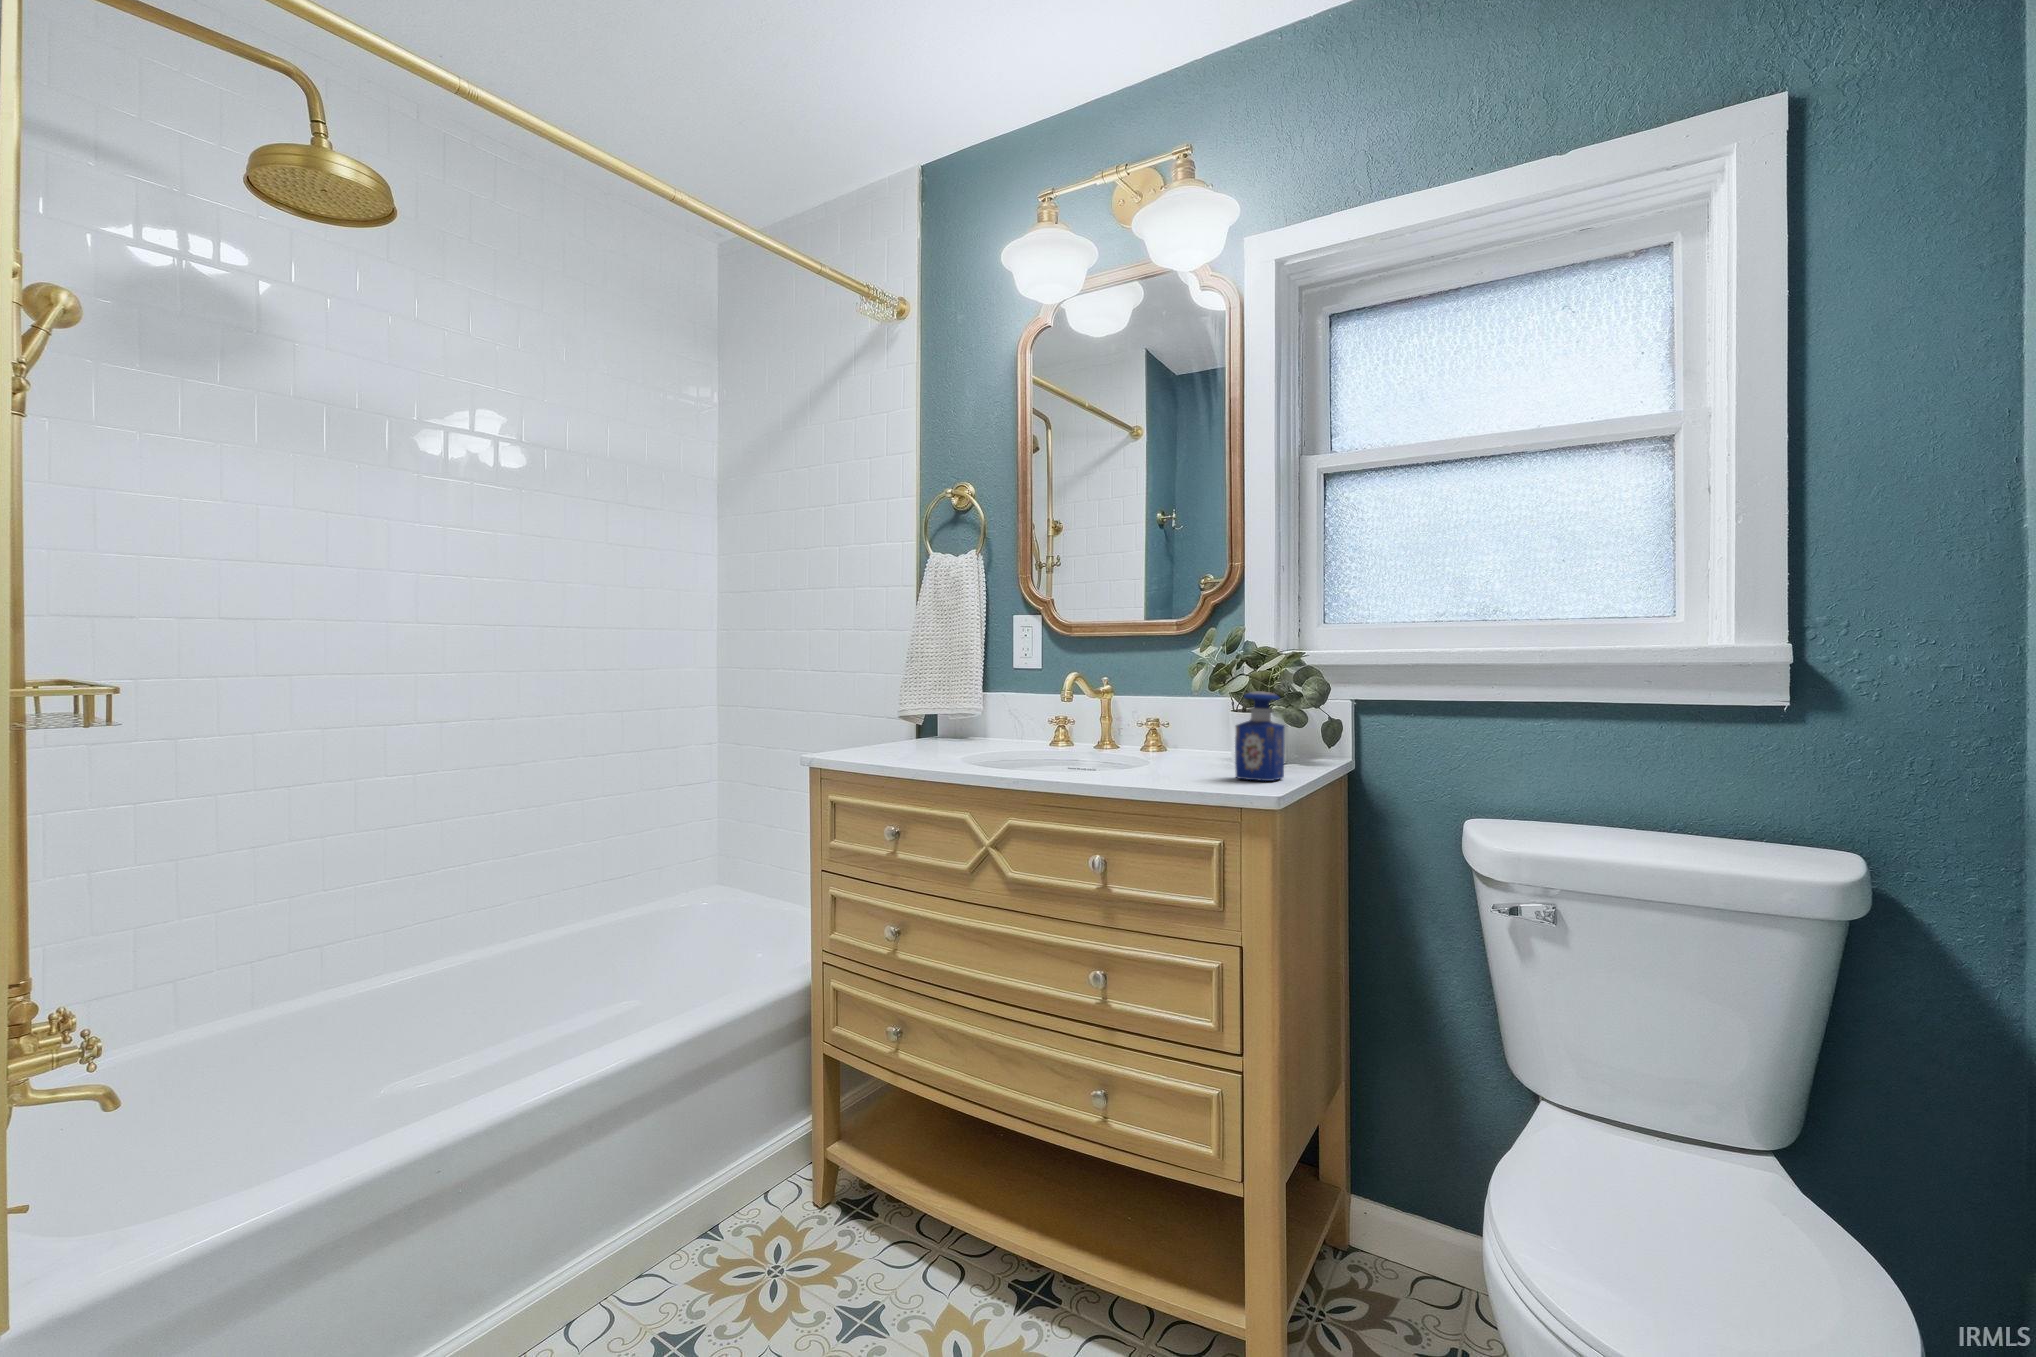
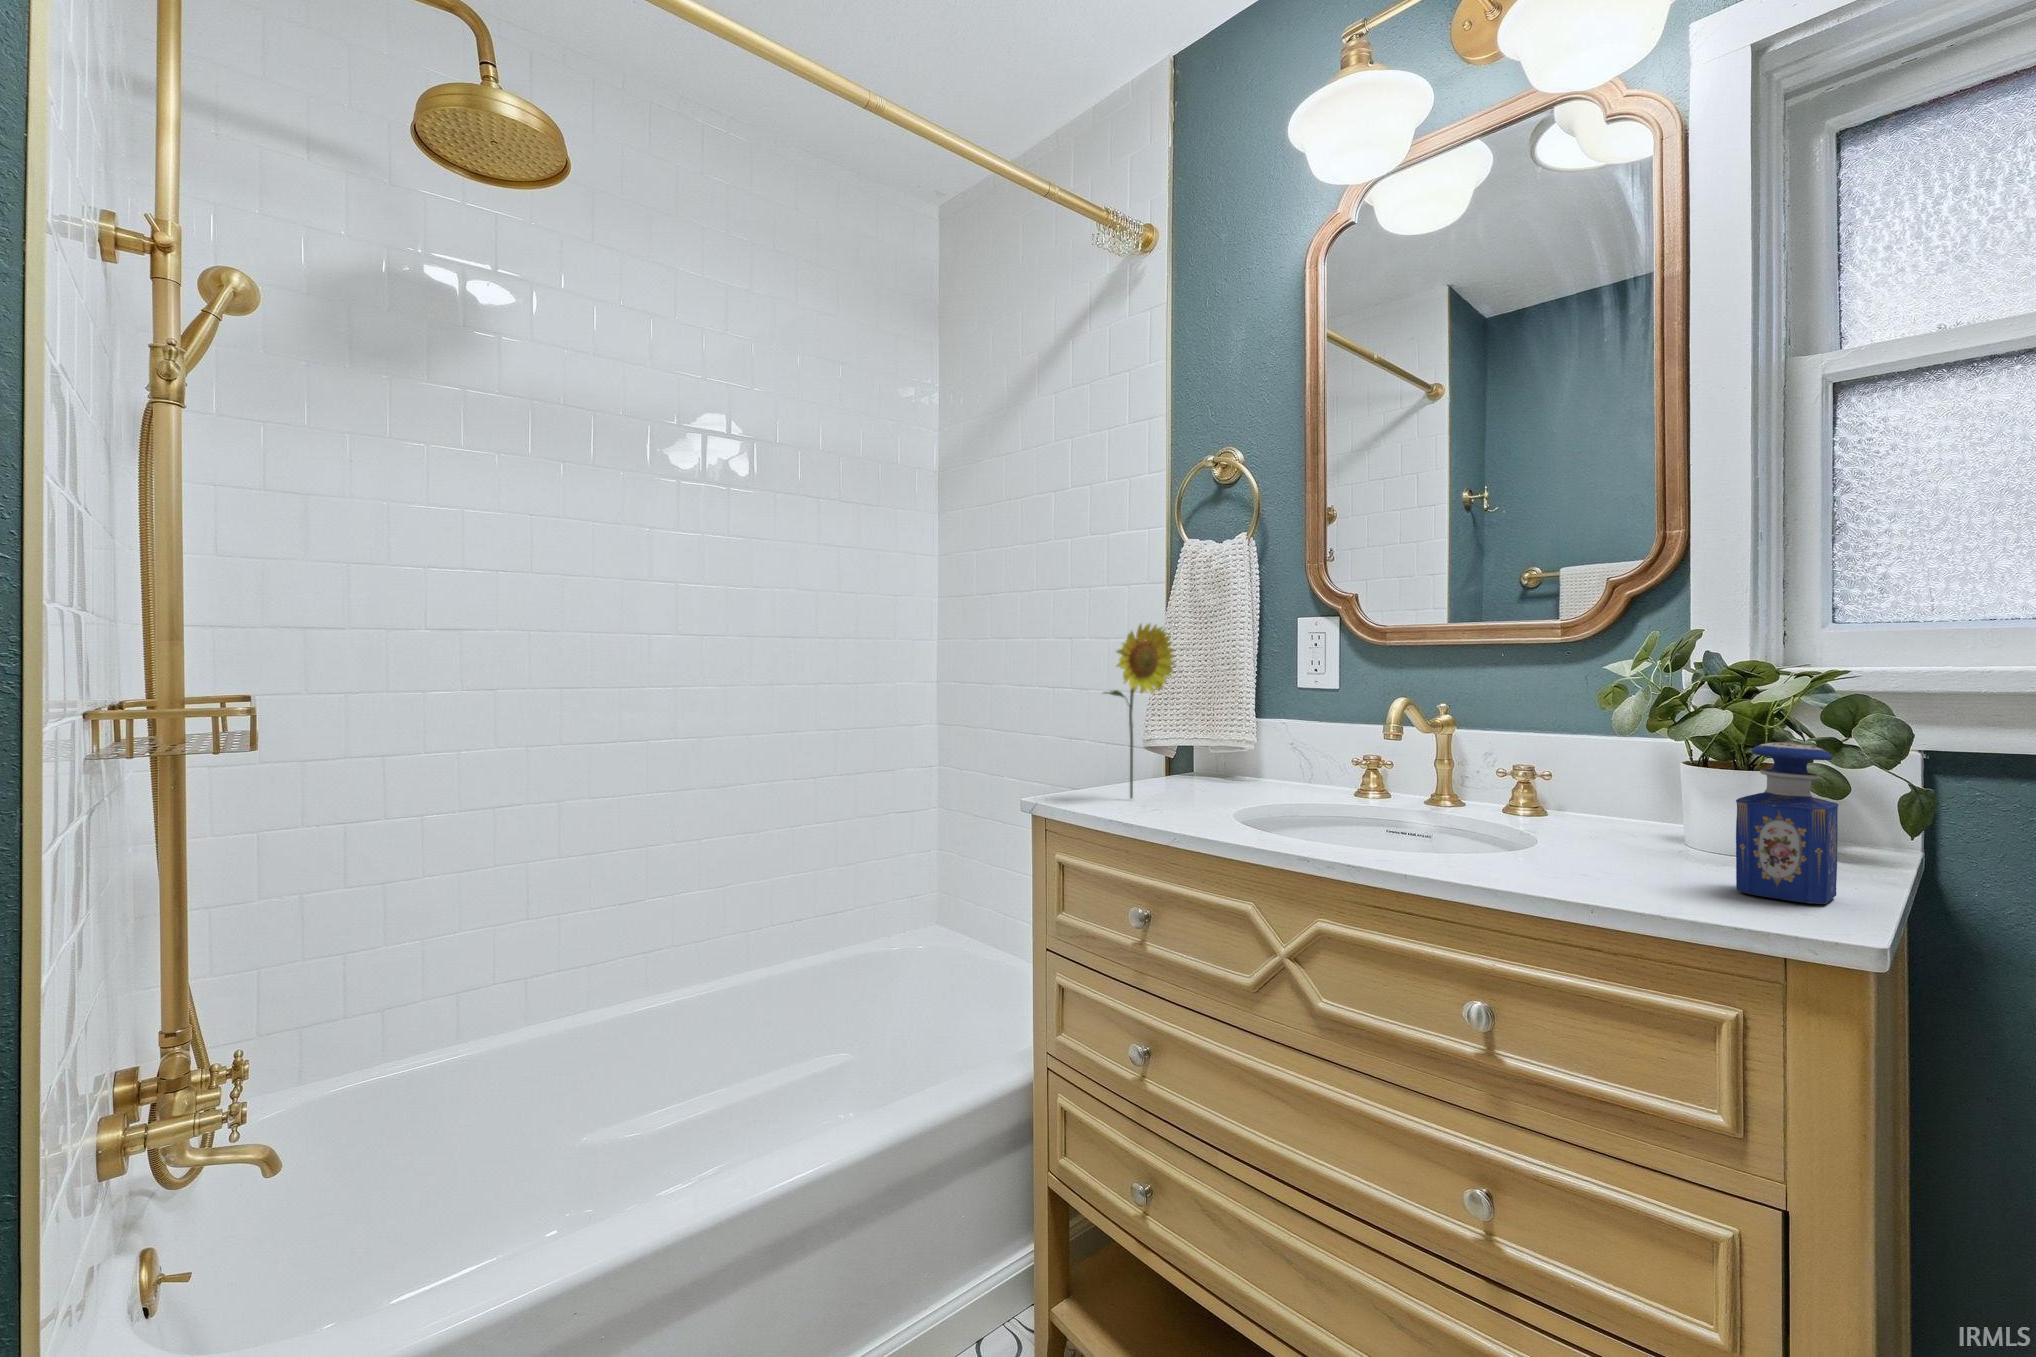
flower: none [863,618,920,752] -> present [1104,624,1175,798]

